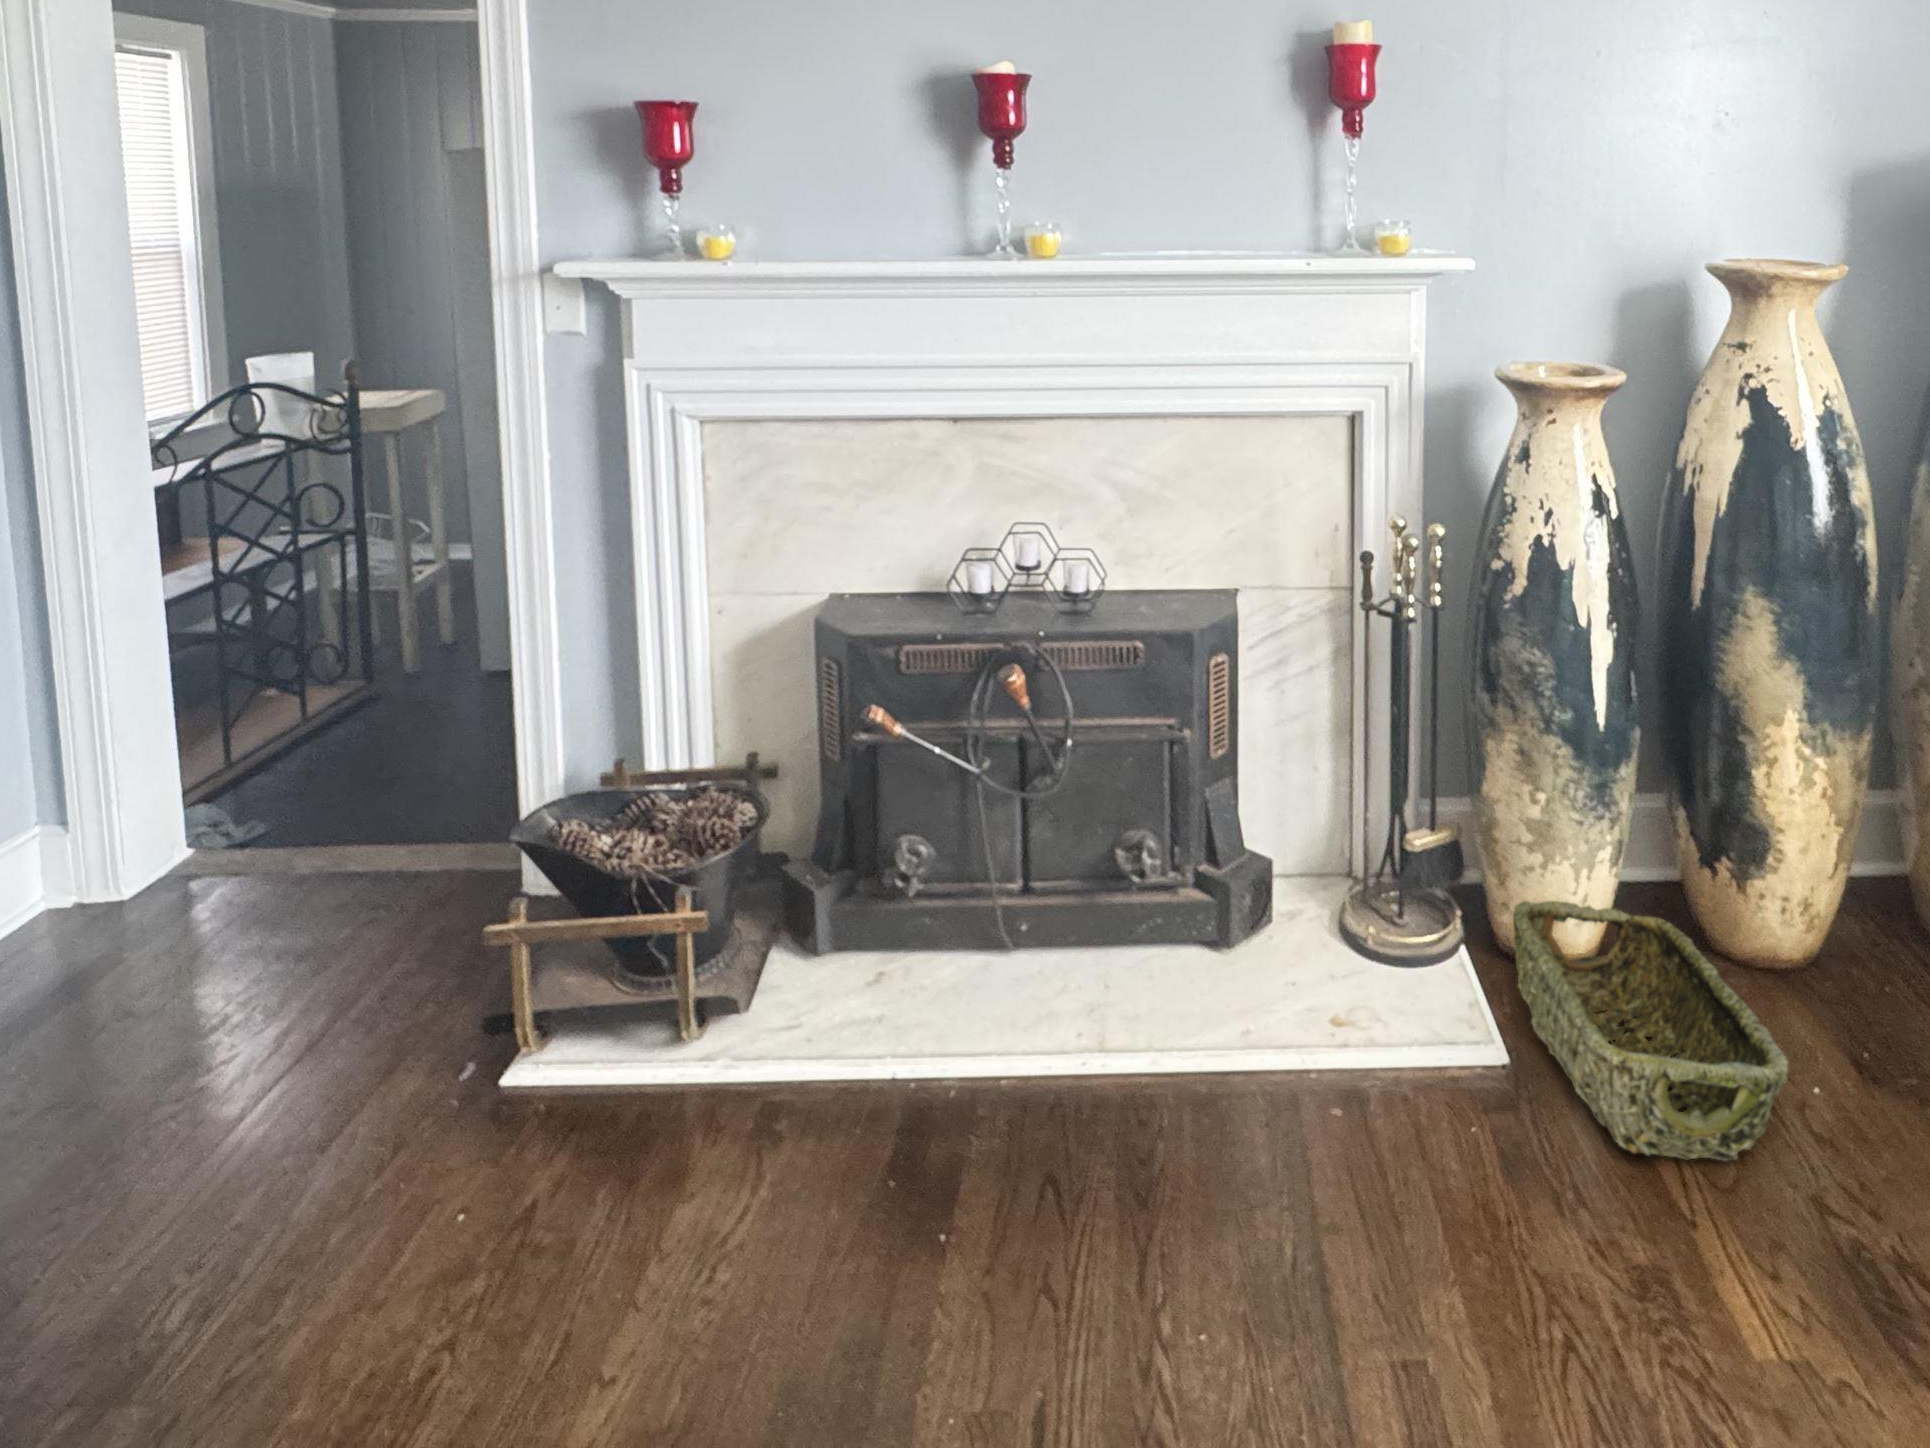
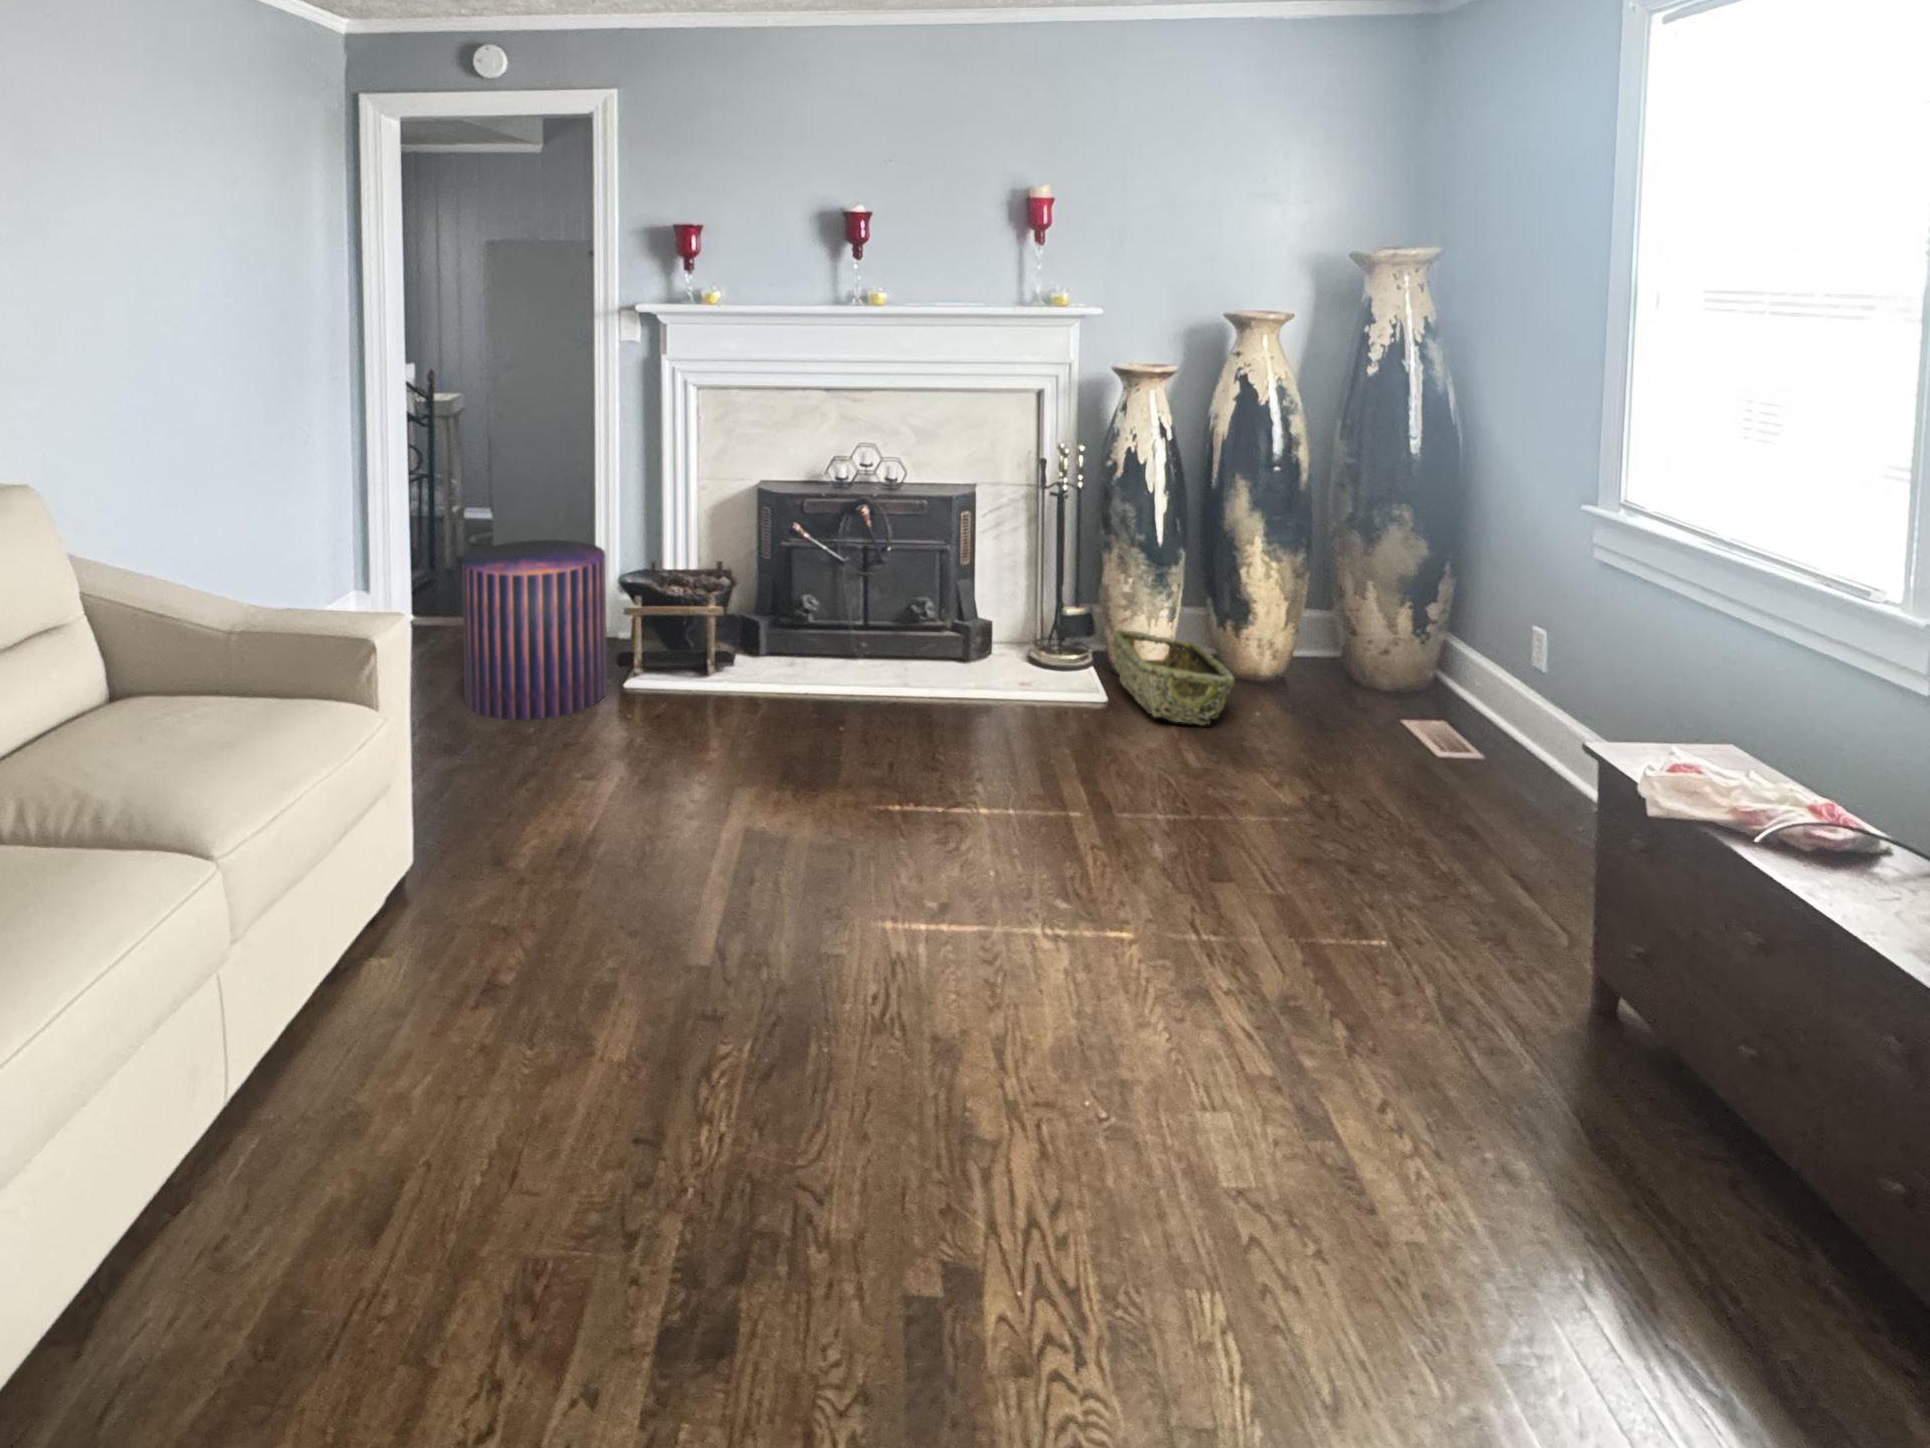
pouf: none [53,763,460,1258] -> present [462,540,607,720]

